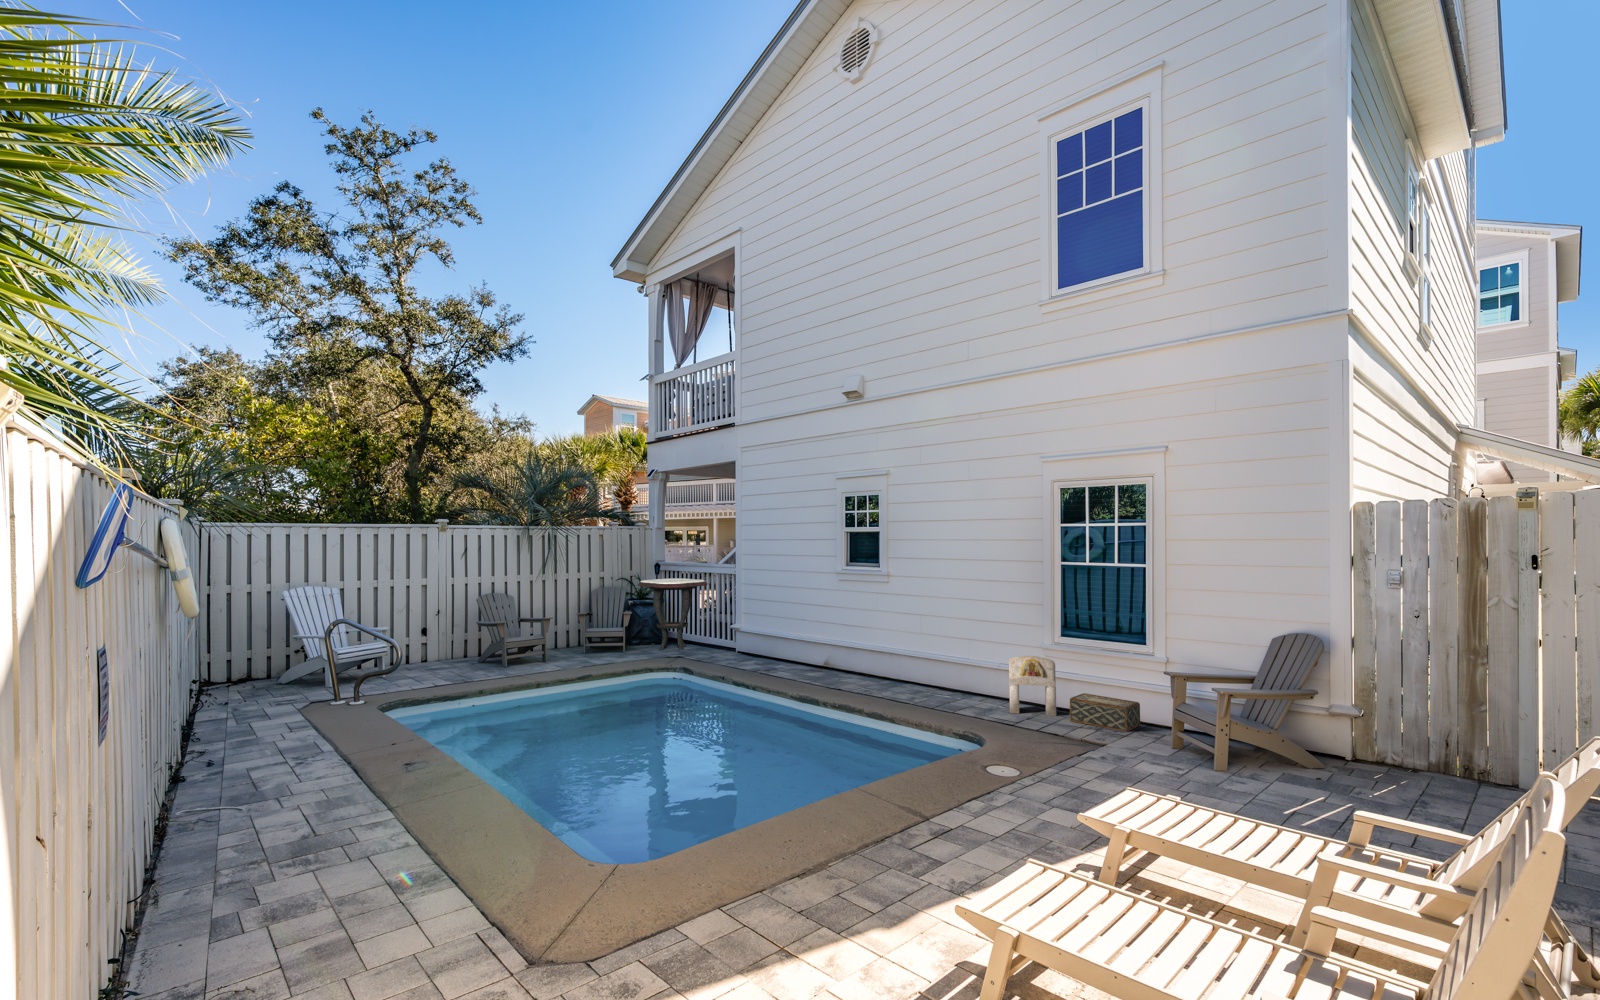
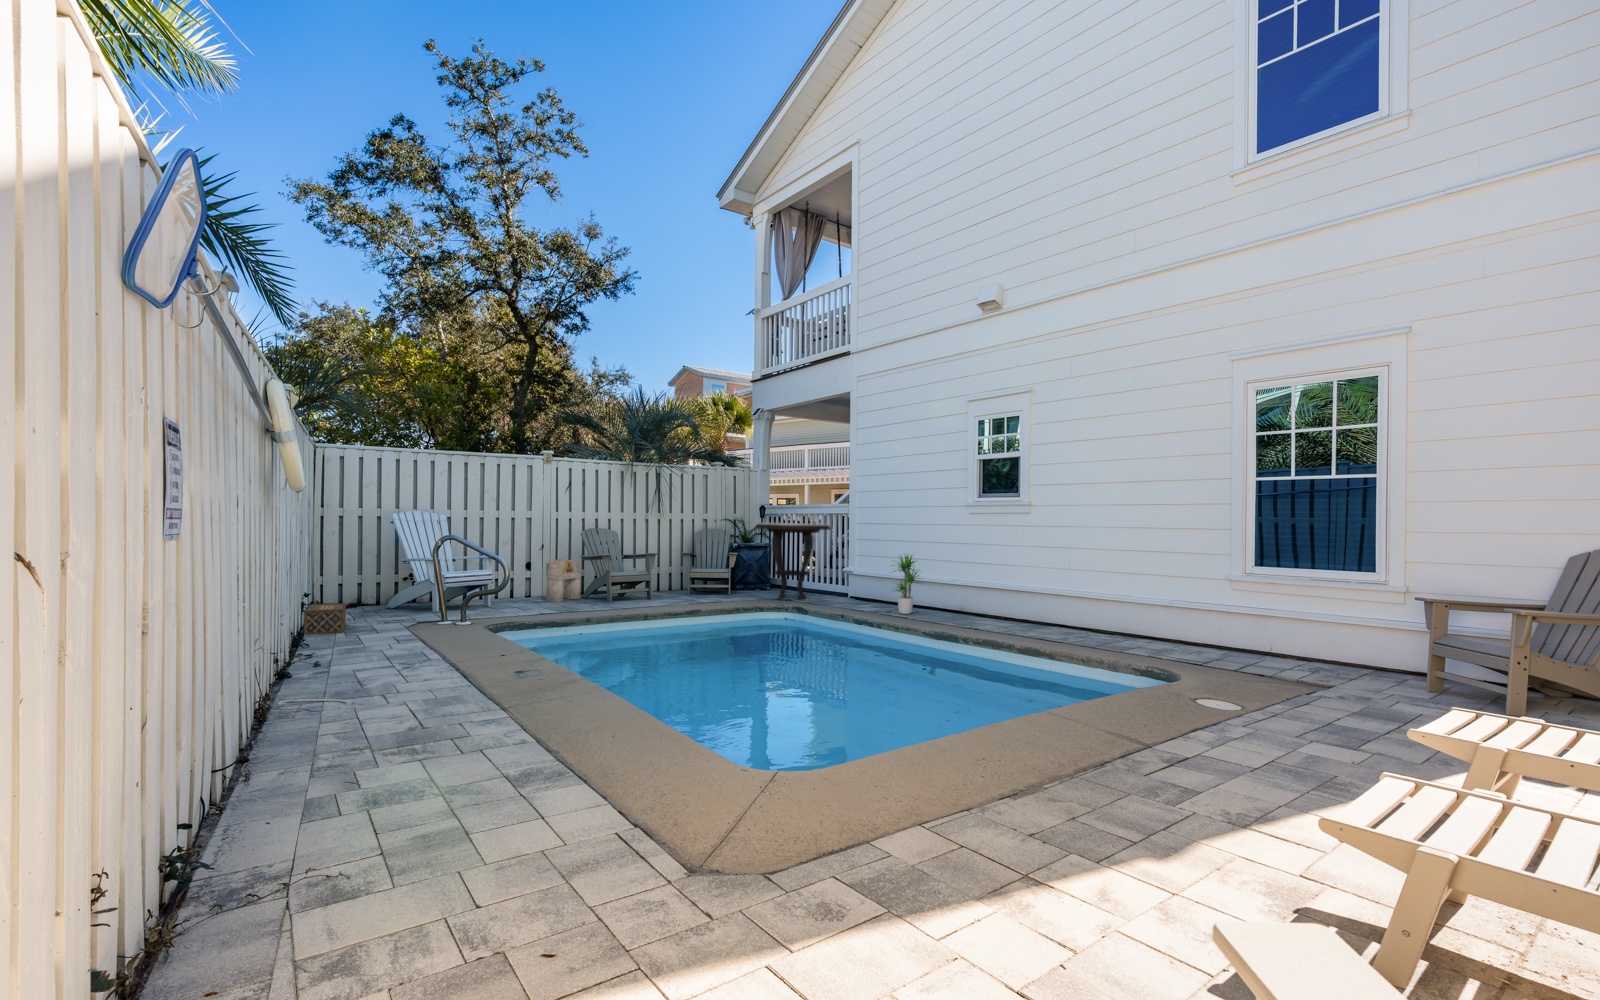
potted plant: none [753,608,786,664] -> present [892,555,920,614]
stool: present [1009,656,1056,716] -> present [546,559,581,602]
woven basket: present [1070,693,1140,732] -> present [304,603,346,634]

